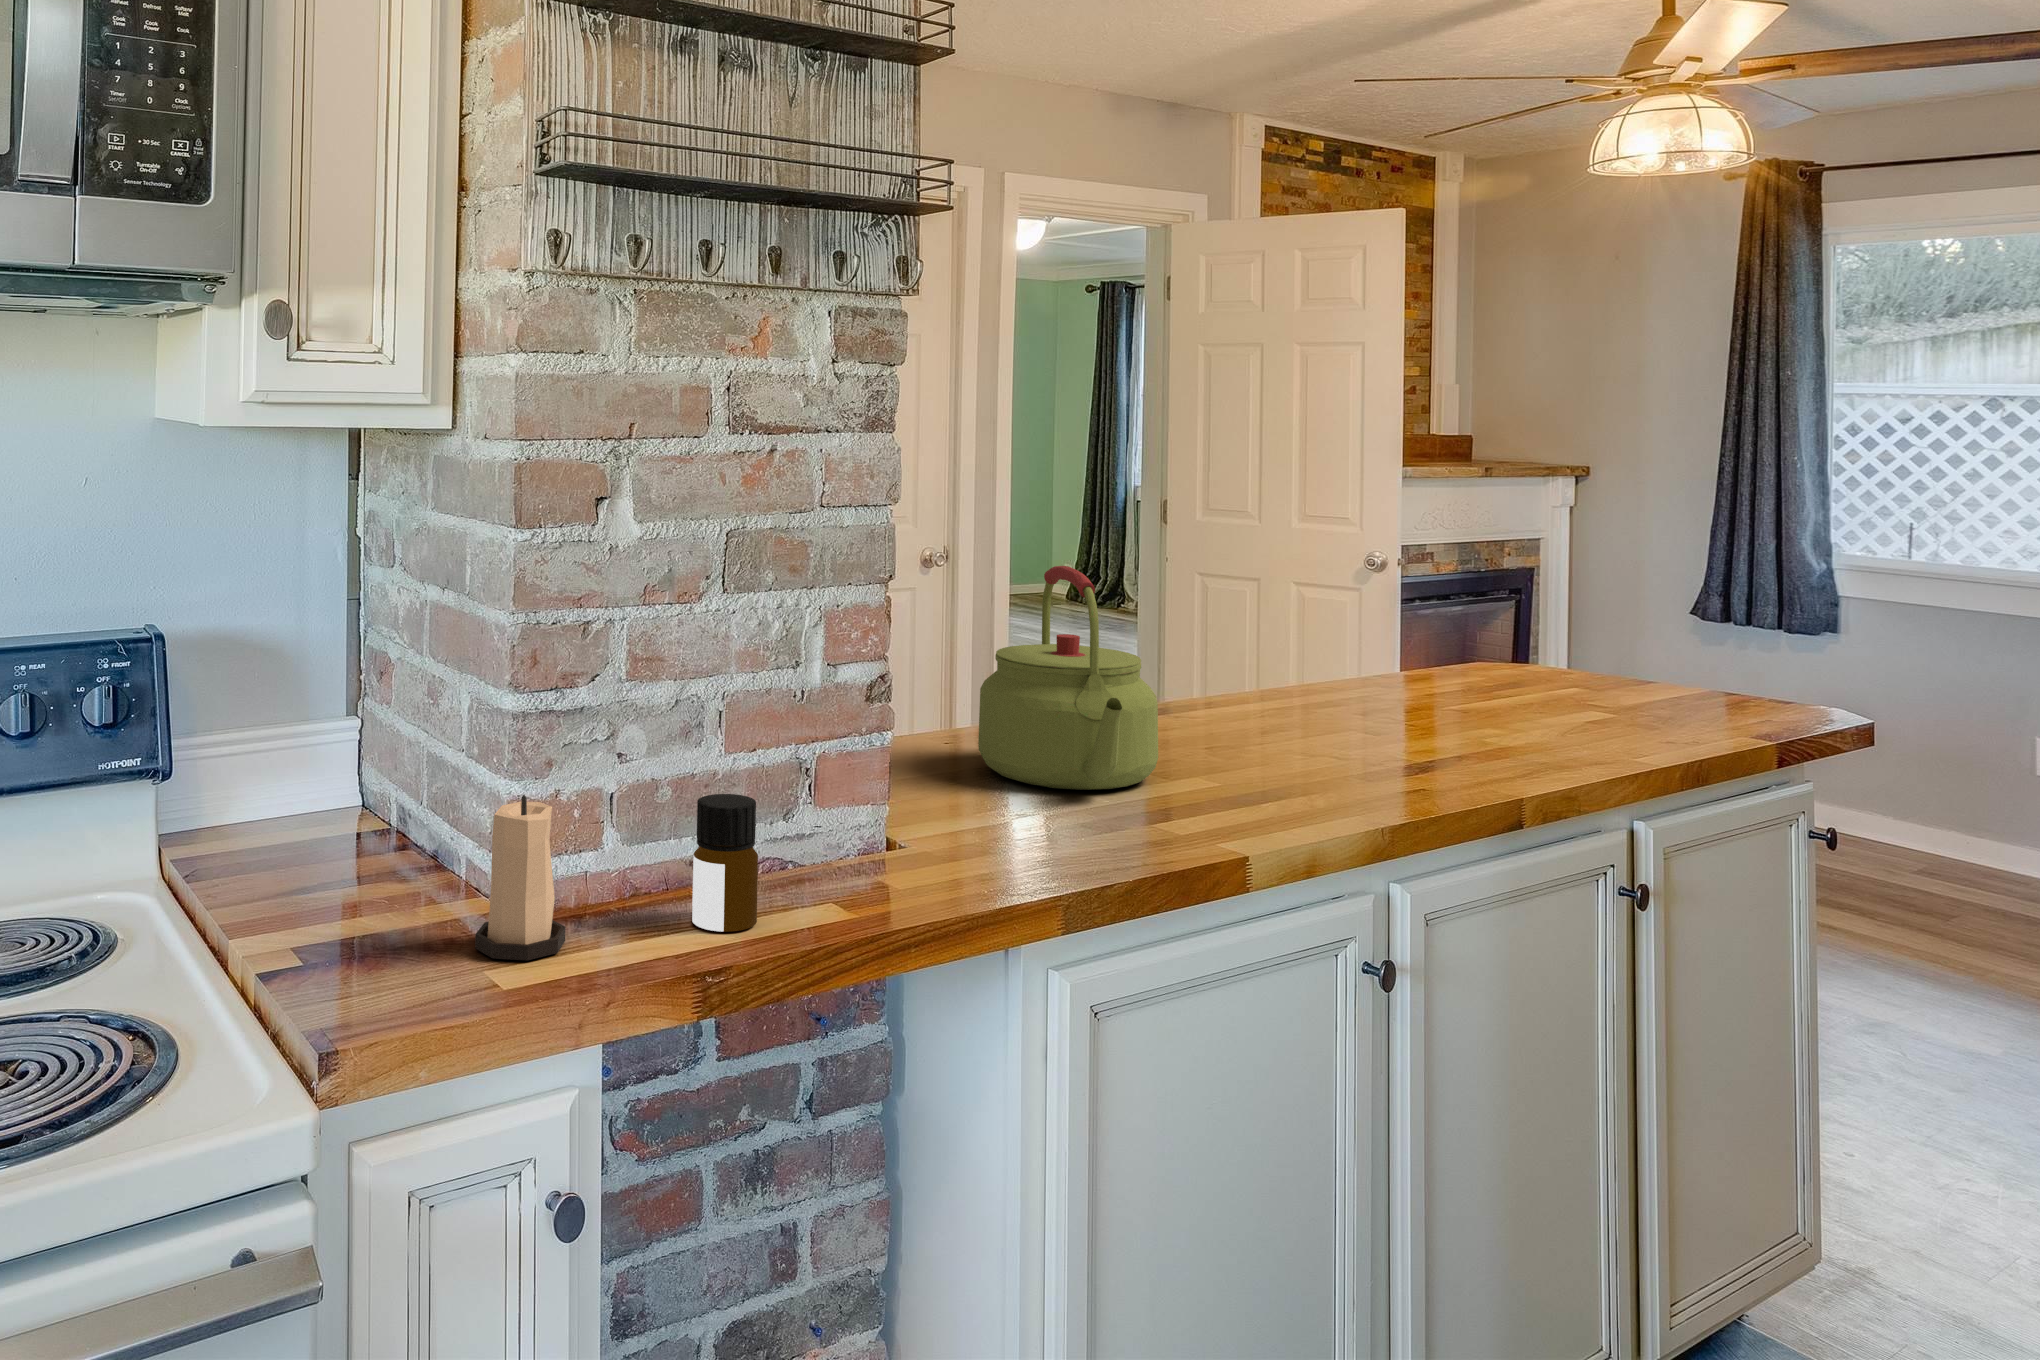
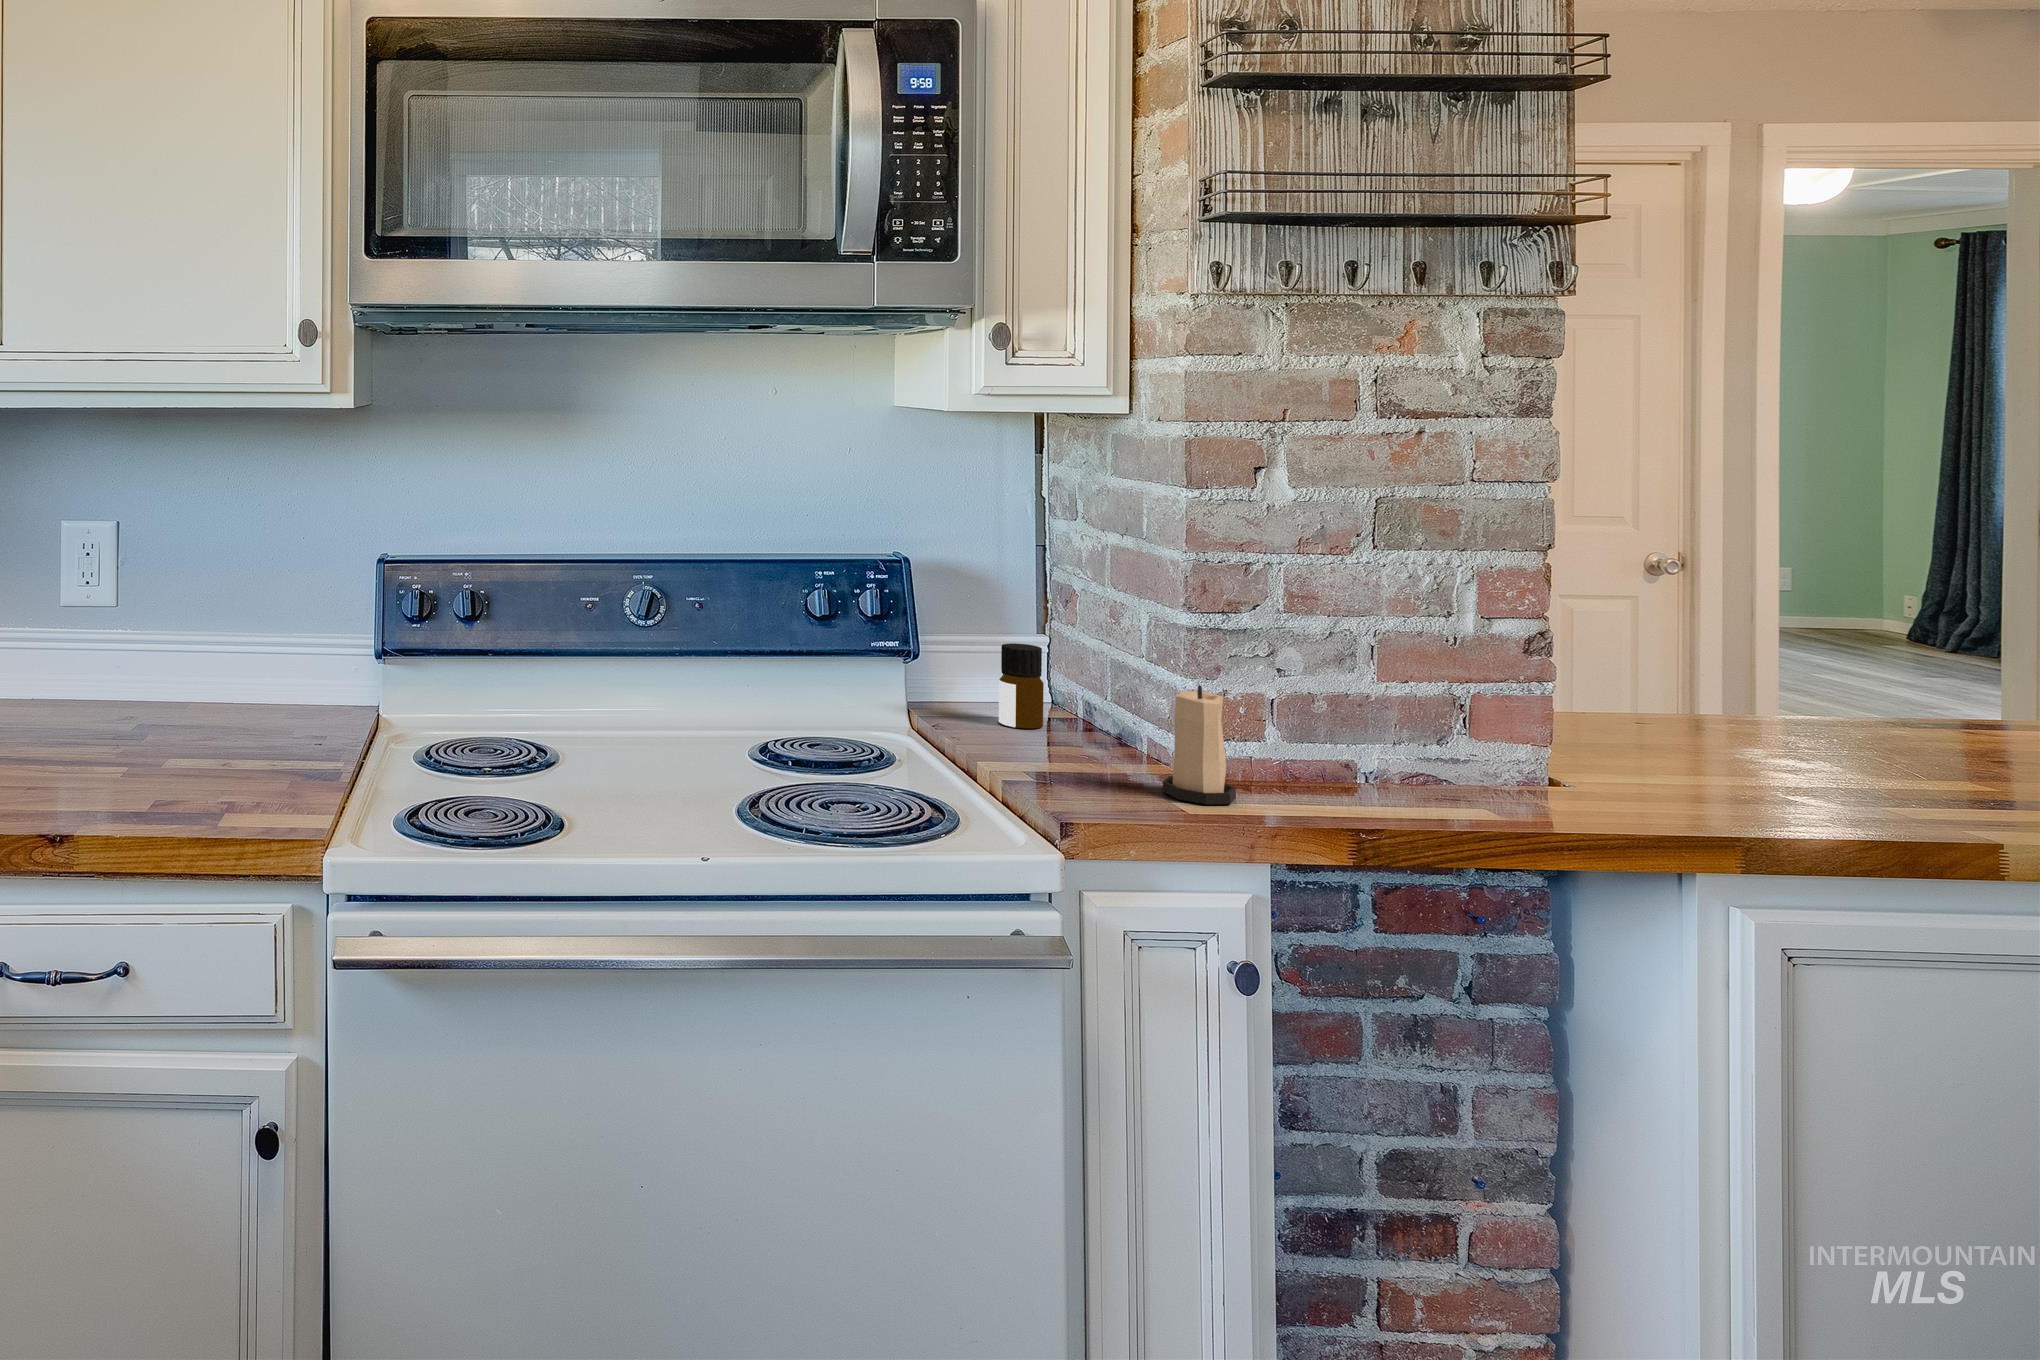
kettle: present [978,566,1158,790] -> none [1669,556,1901,778]
bottle: present [692,794,758,932] -> present [999,643,1044,728]

